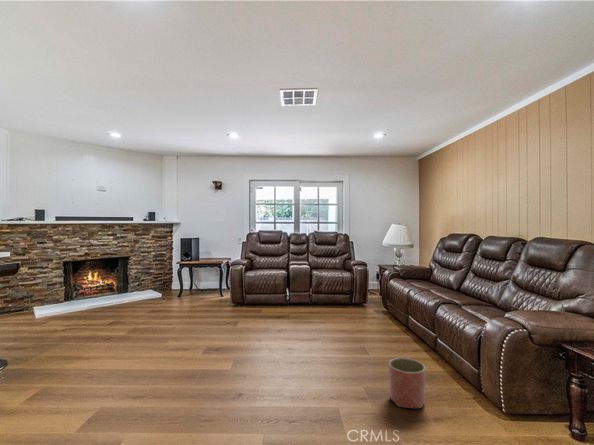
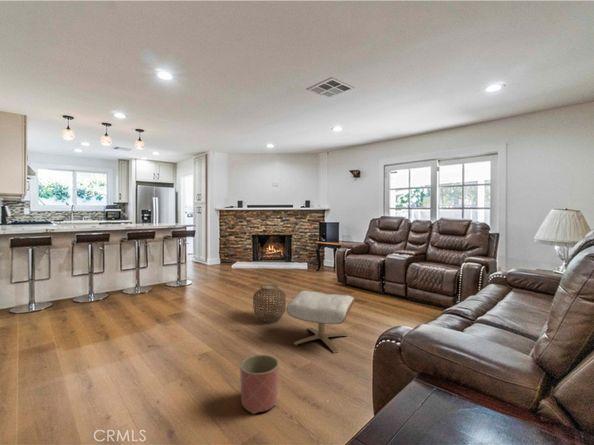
ottoman: none [301,301,368,359] -> present [287,291,355,353]
woven basket: none [241,310,278,355] -> present [253,285,286,323]

